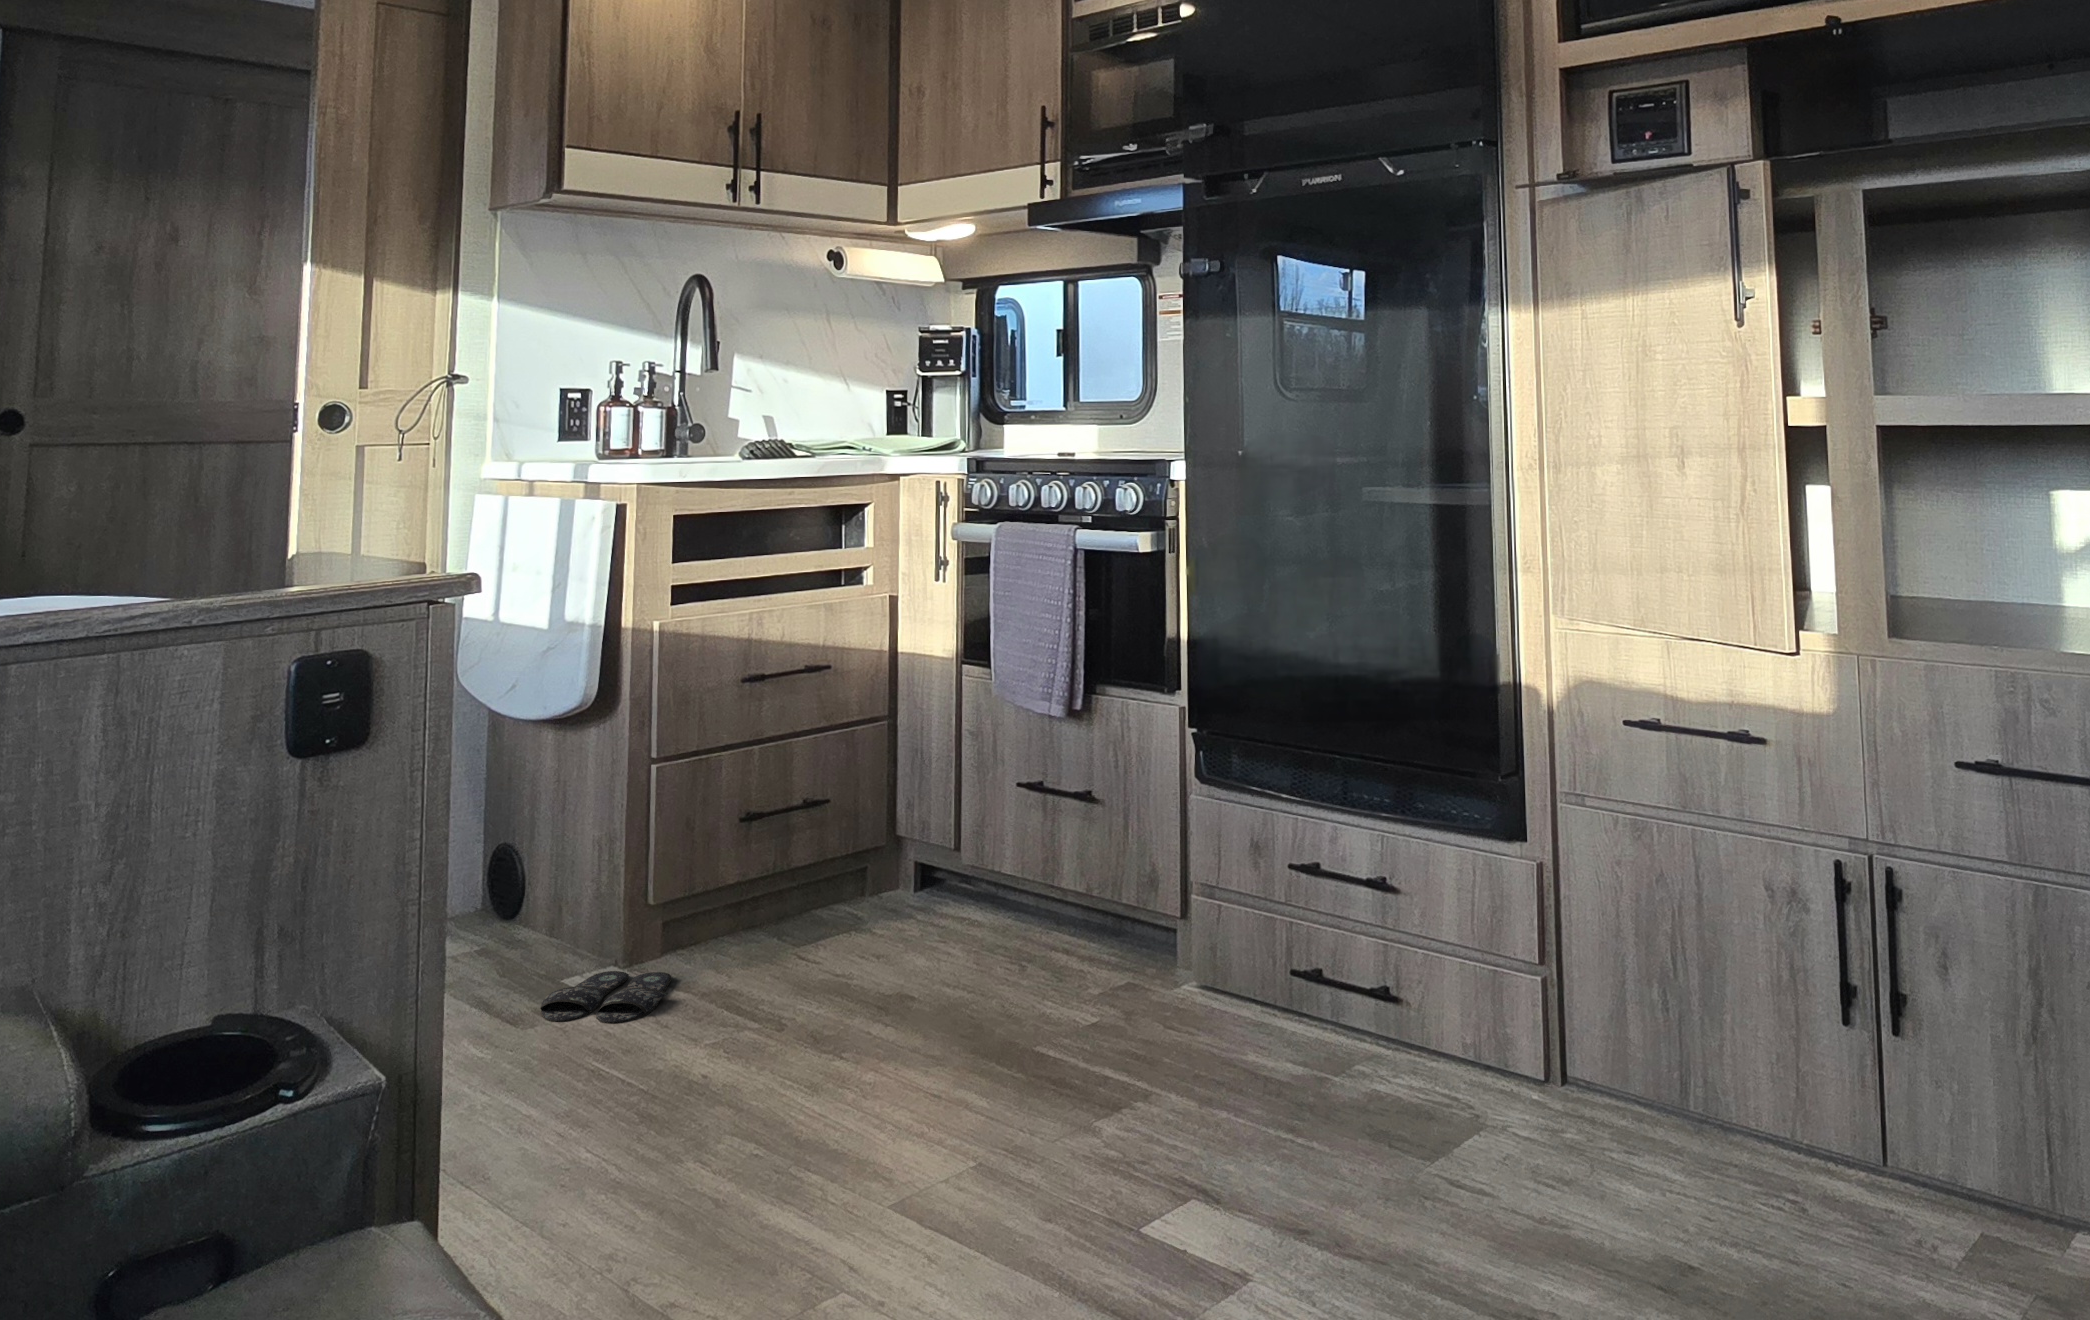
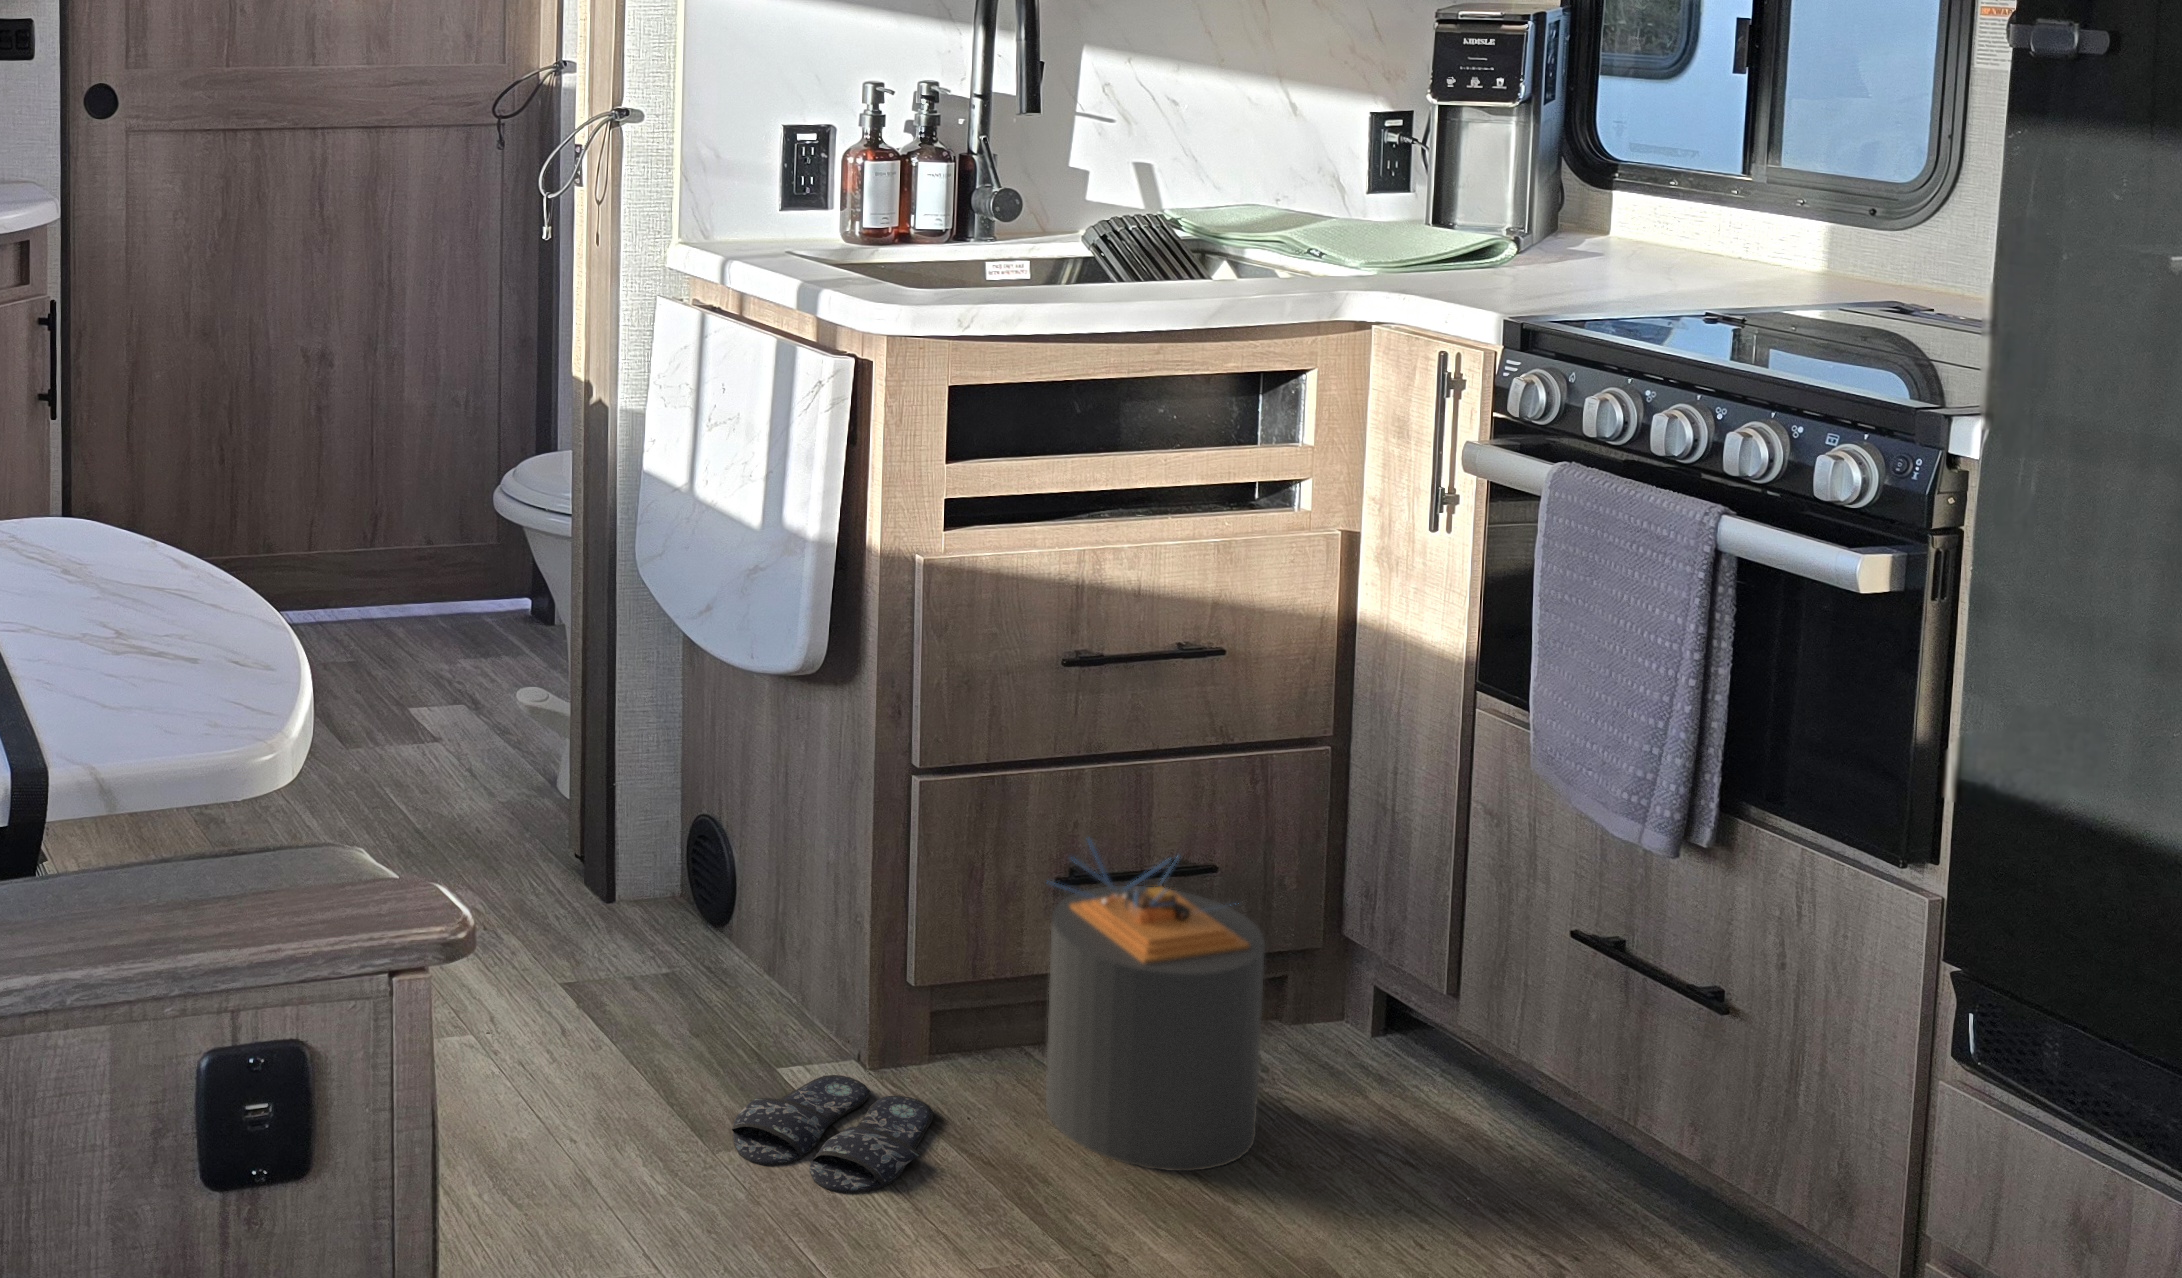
trash can: none [733,774,864,976] -> present [1046,837,1265,1171]

